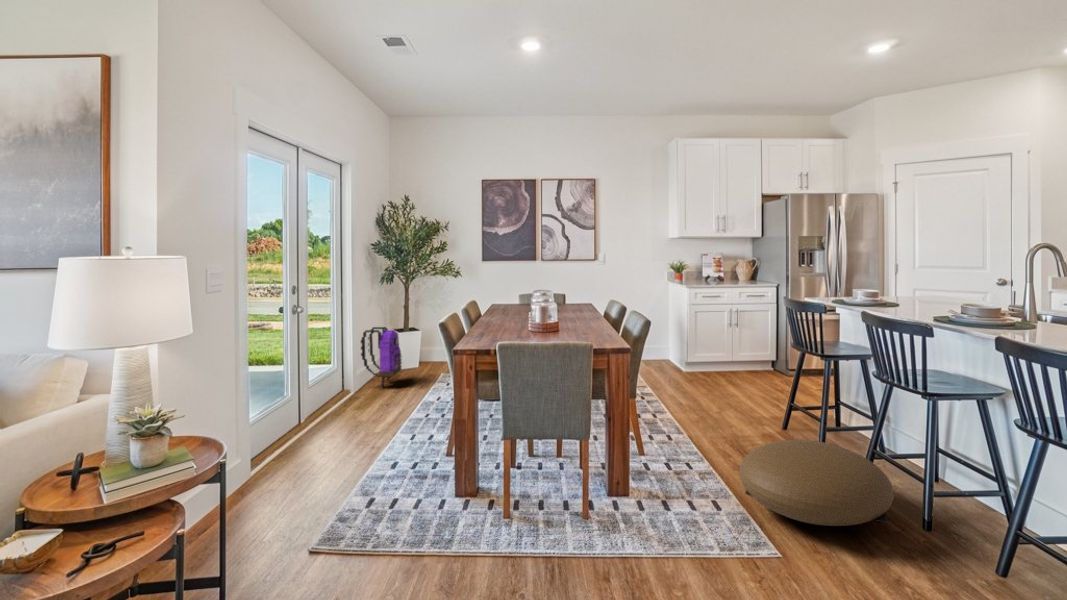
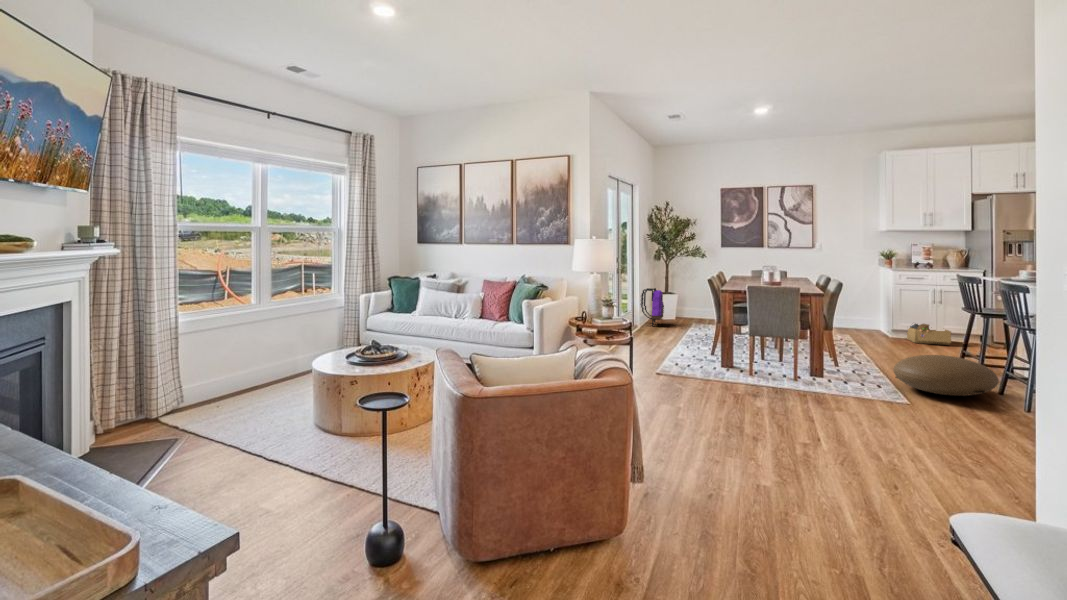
cardboard box: none [706,354,757,382] -> present [907,323,951,345]

